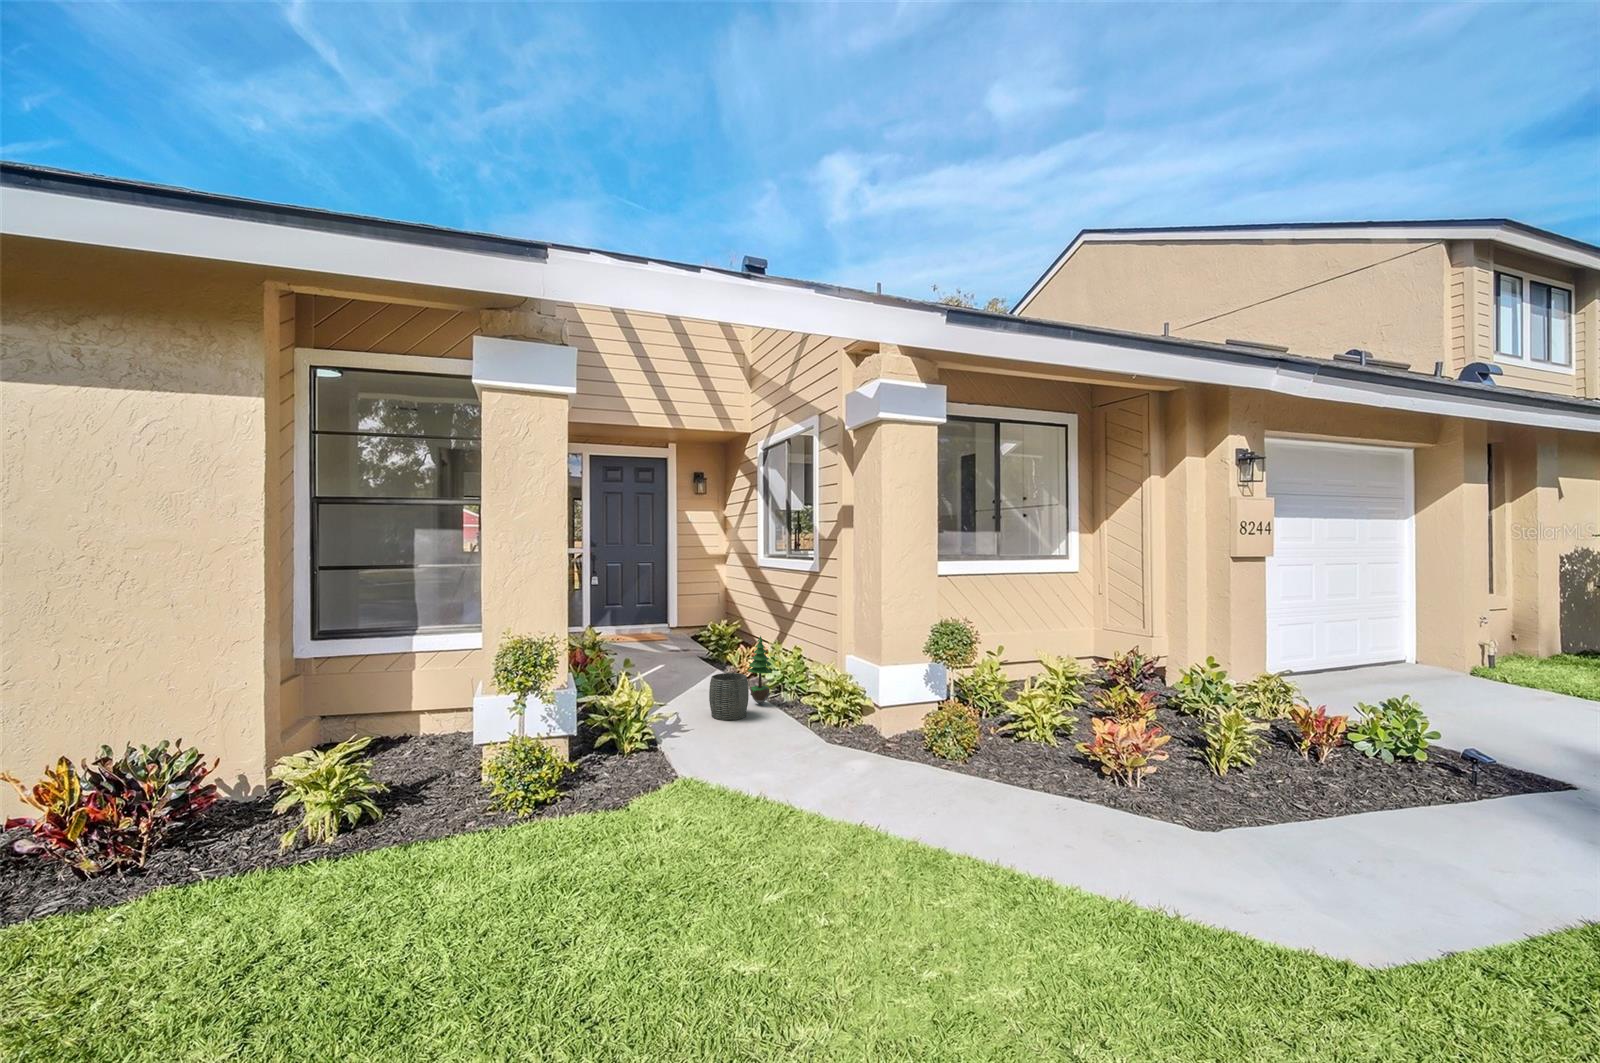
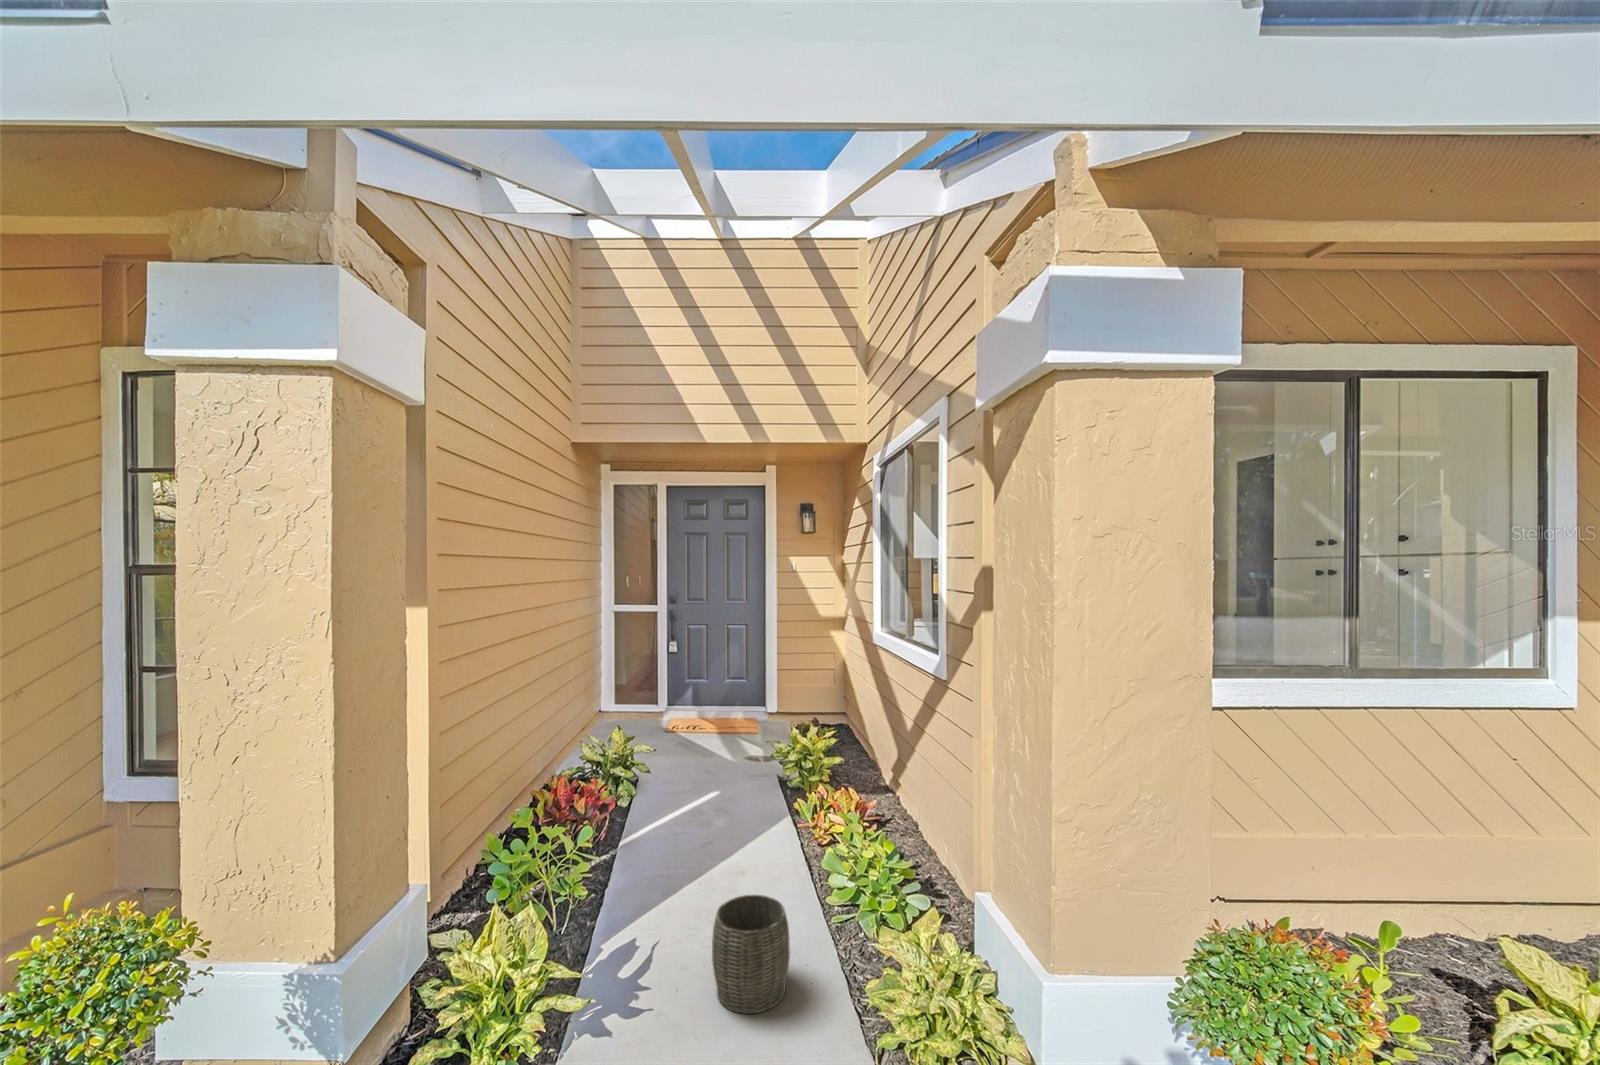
potted tree: present [748,636,772,704] -> none [801,817,849,950]

